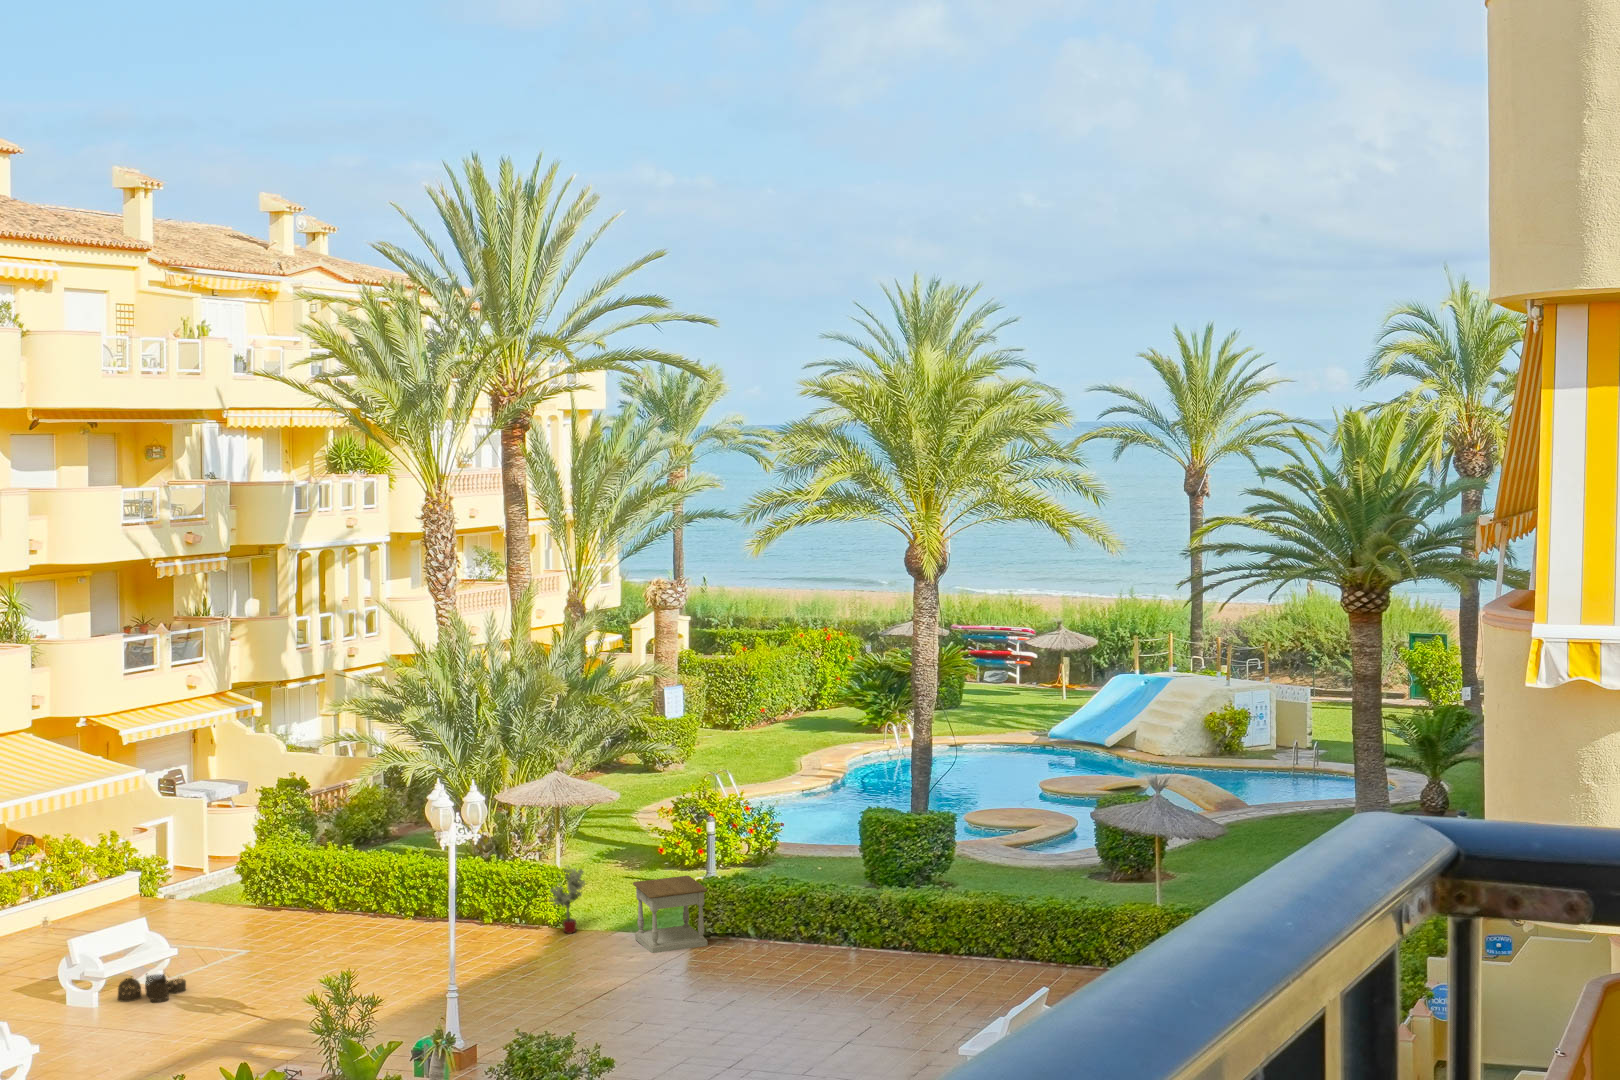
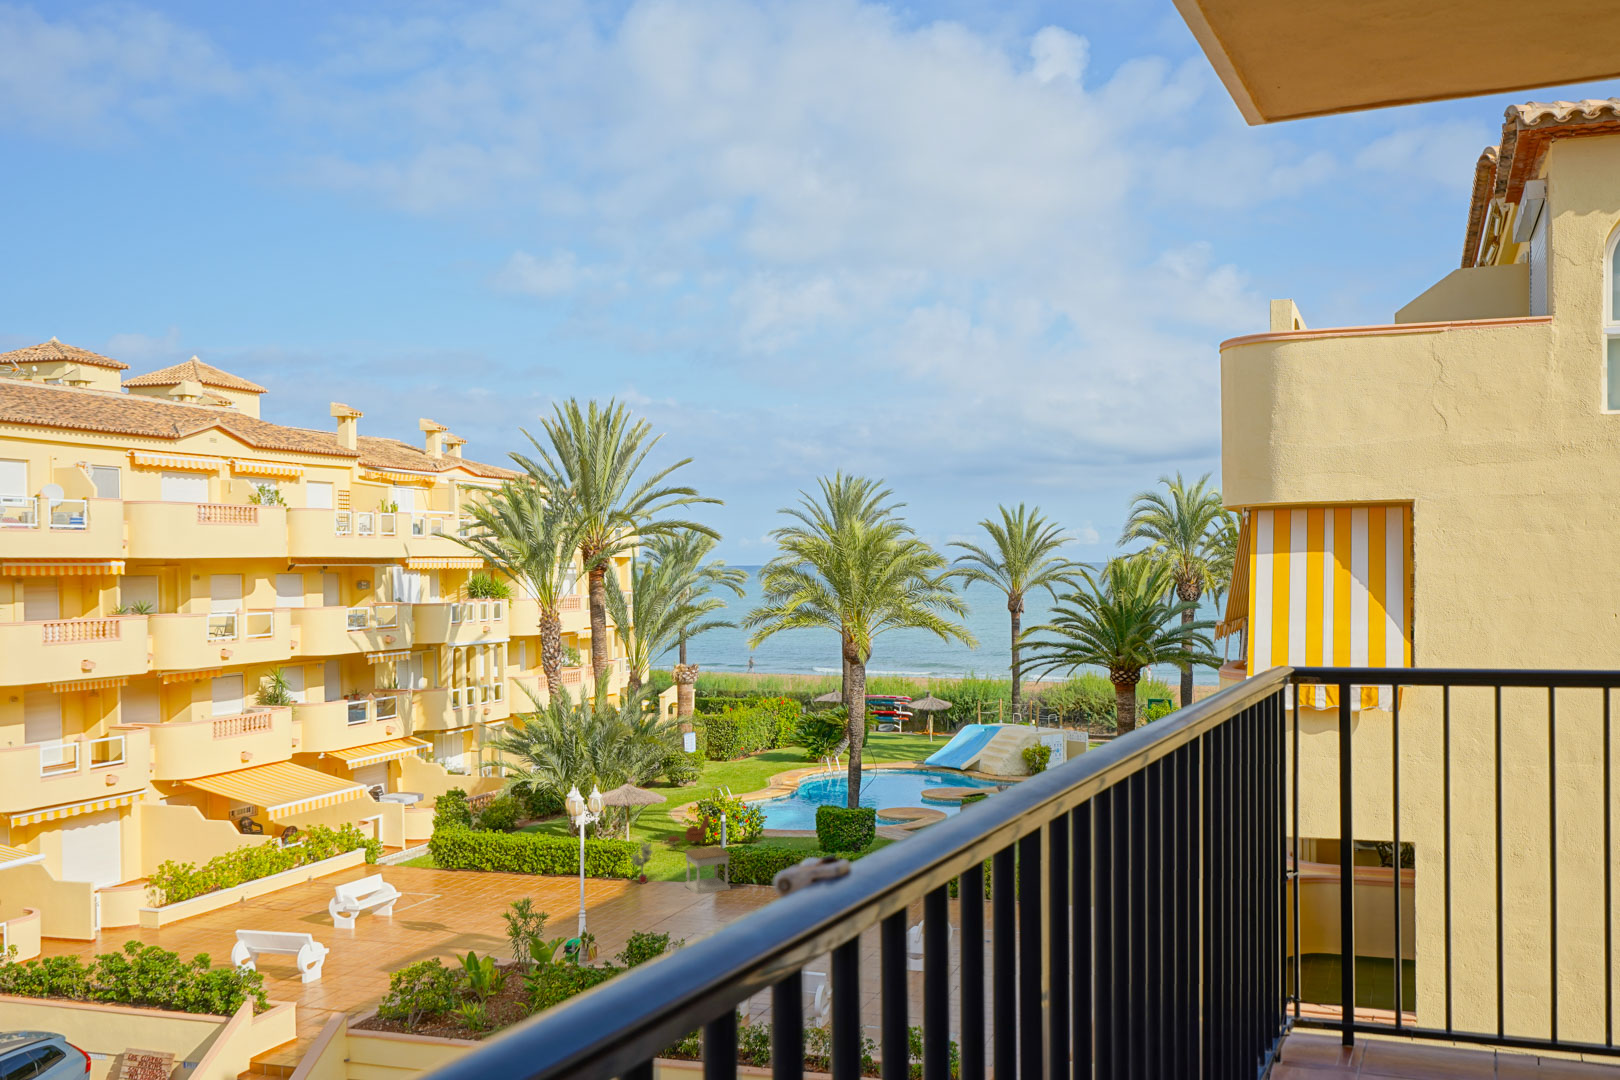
lounge chair: none [616,821,685,878] -> present [669,815,709,848]
woven basket: present [118,974,186,1003] -> none [364,909,407,928]

